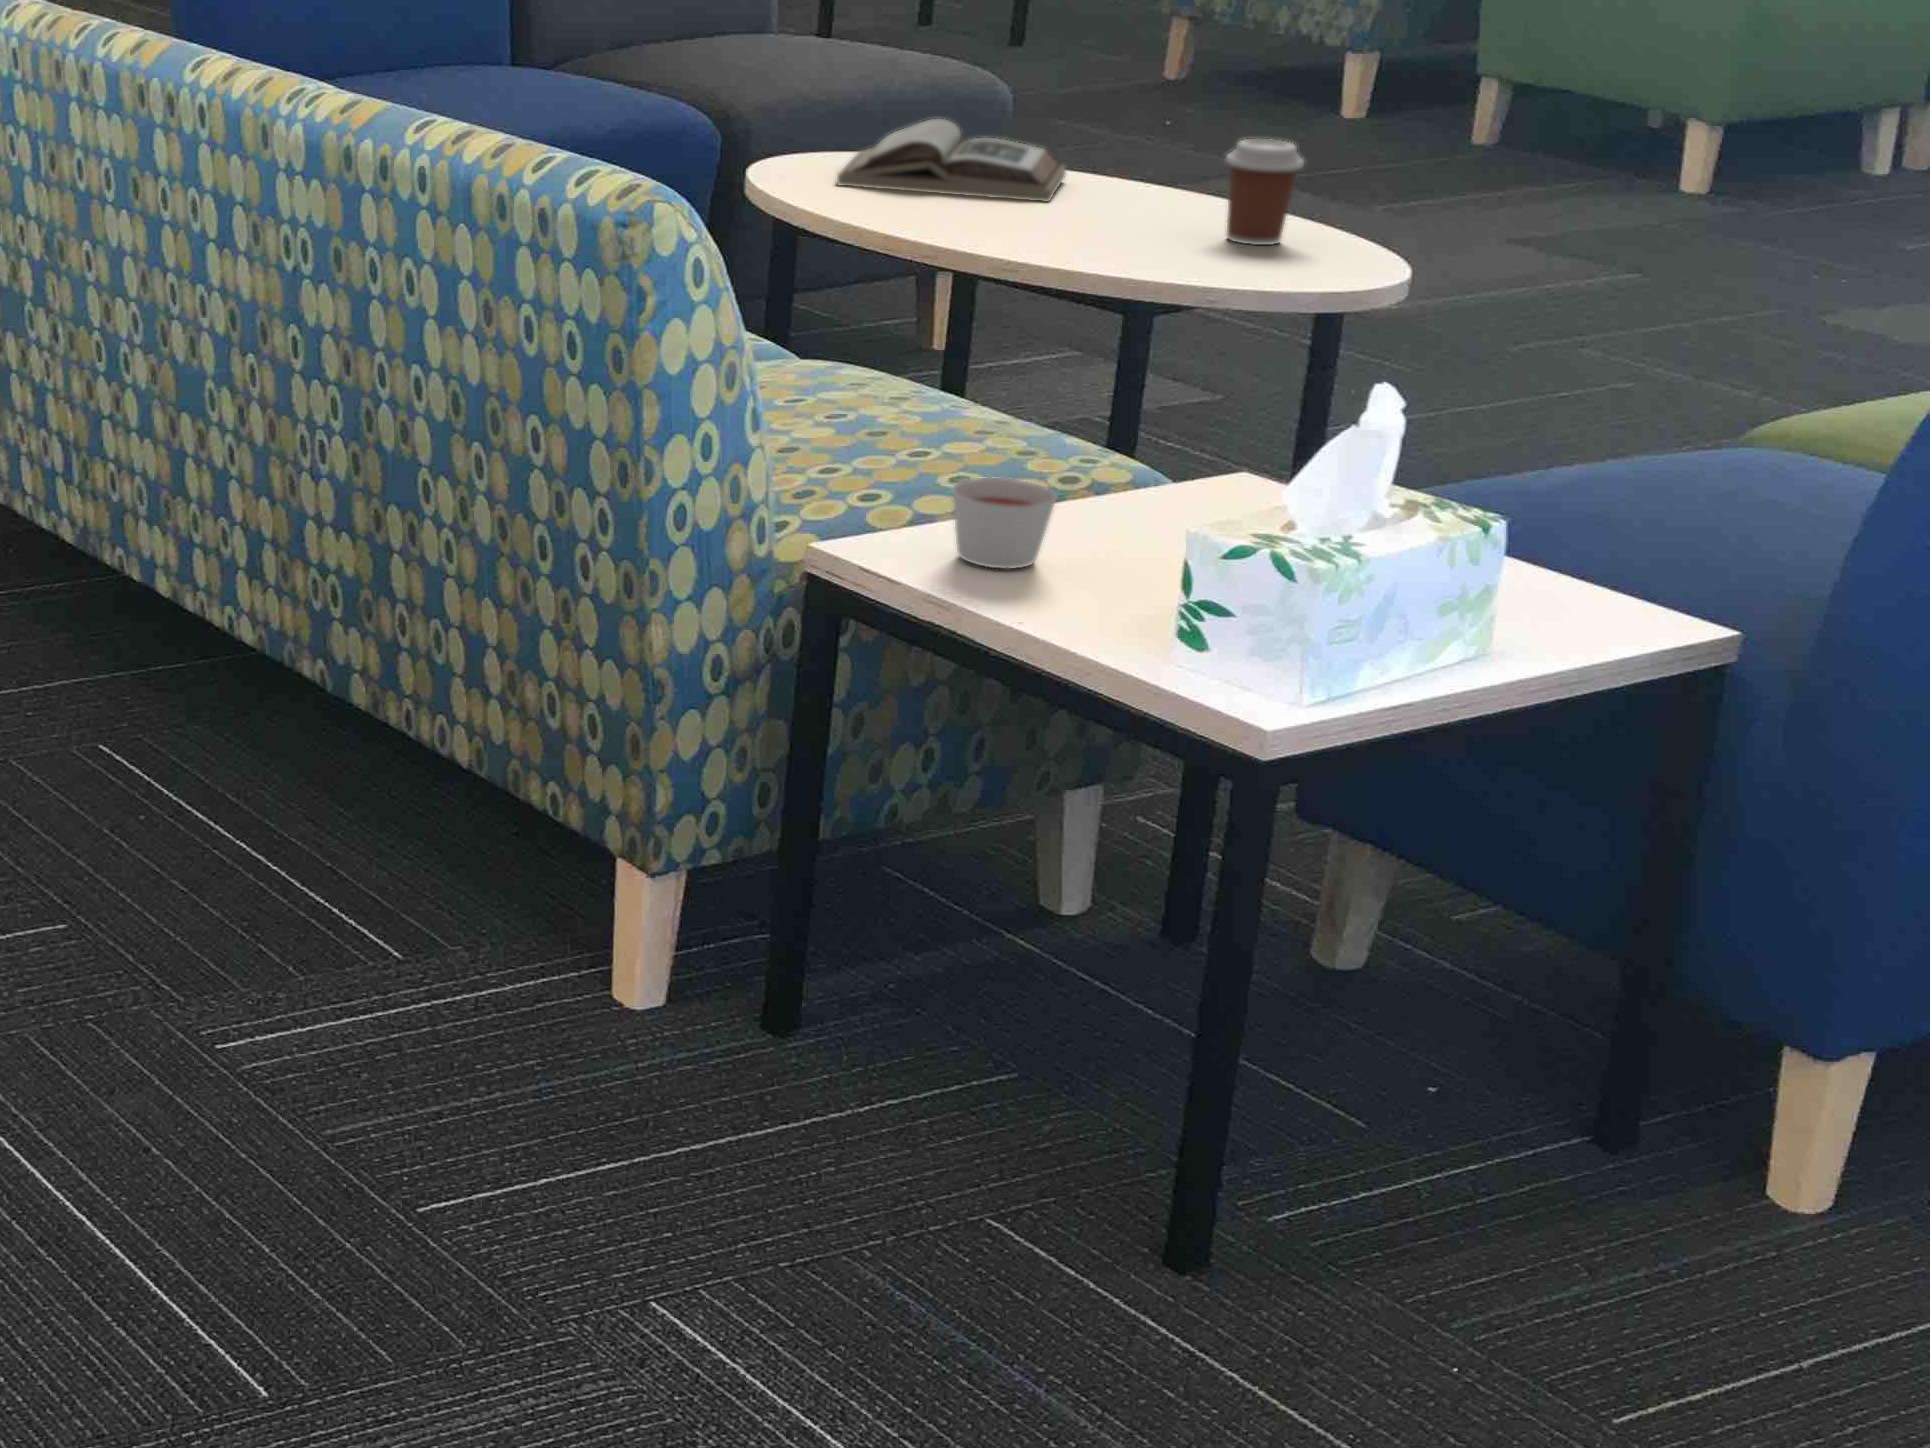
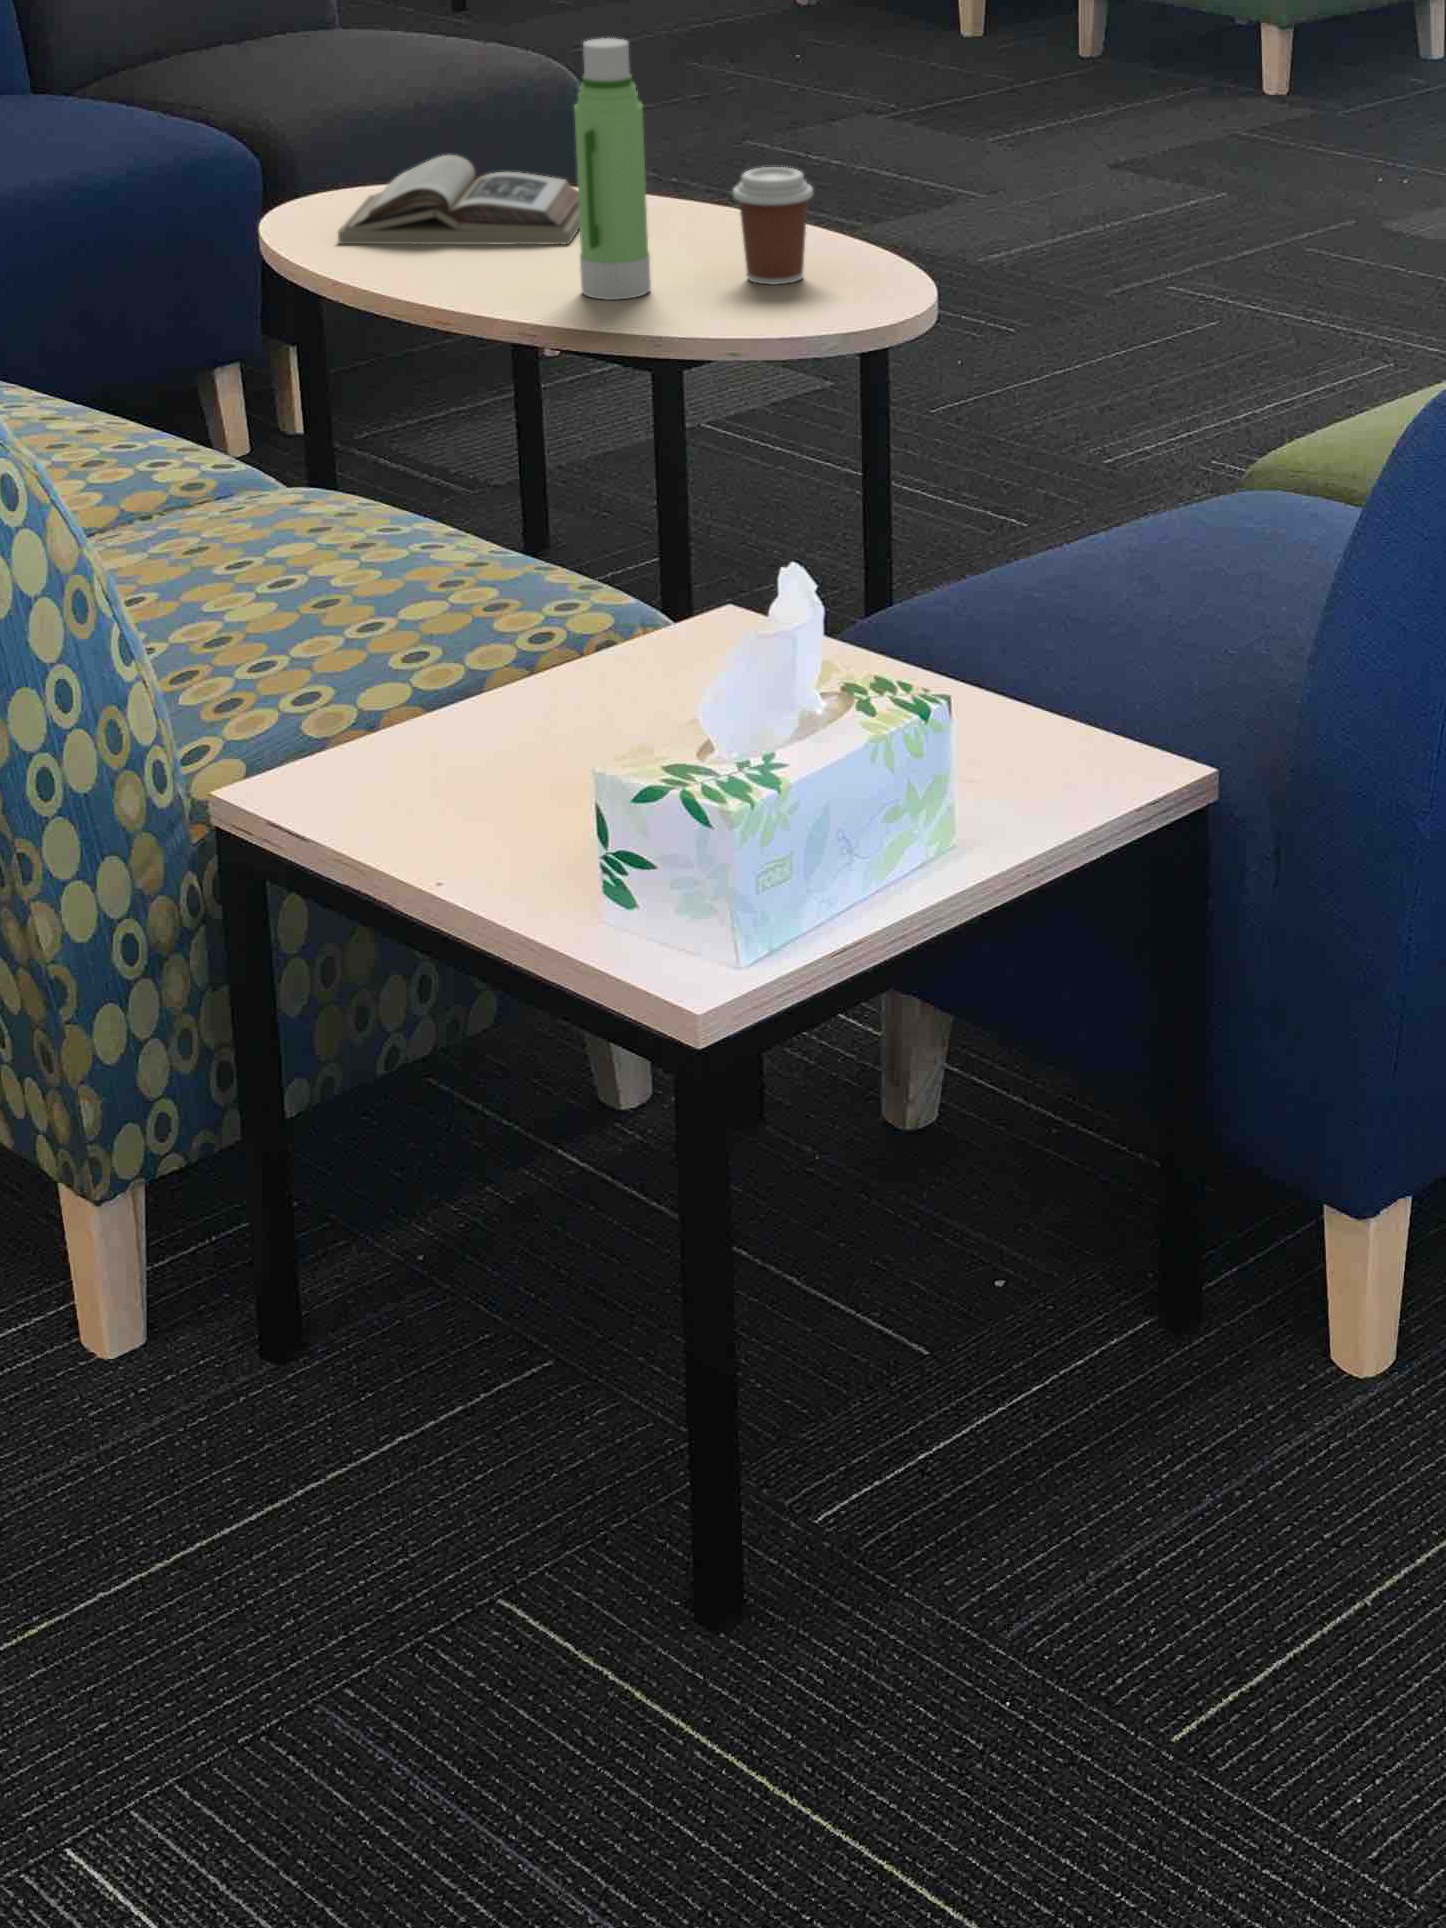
water bottle: none [1072,8,1158,243] -> present [574,38,651,300]
candle: present [953,477,1056,569] -> none [355,691,476,807]

